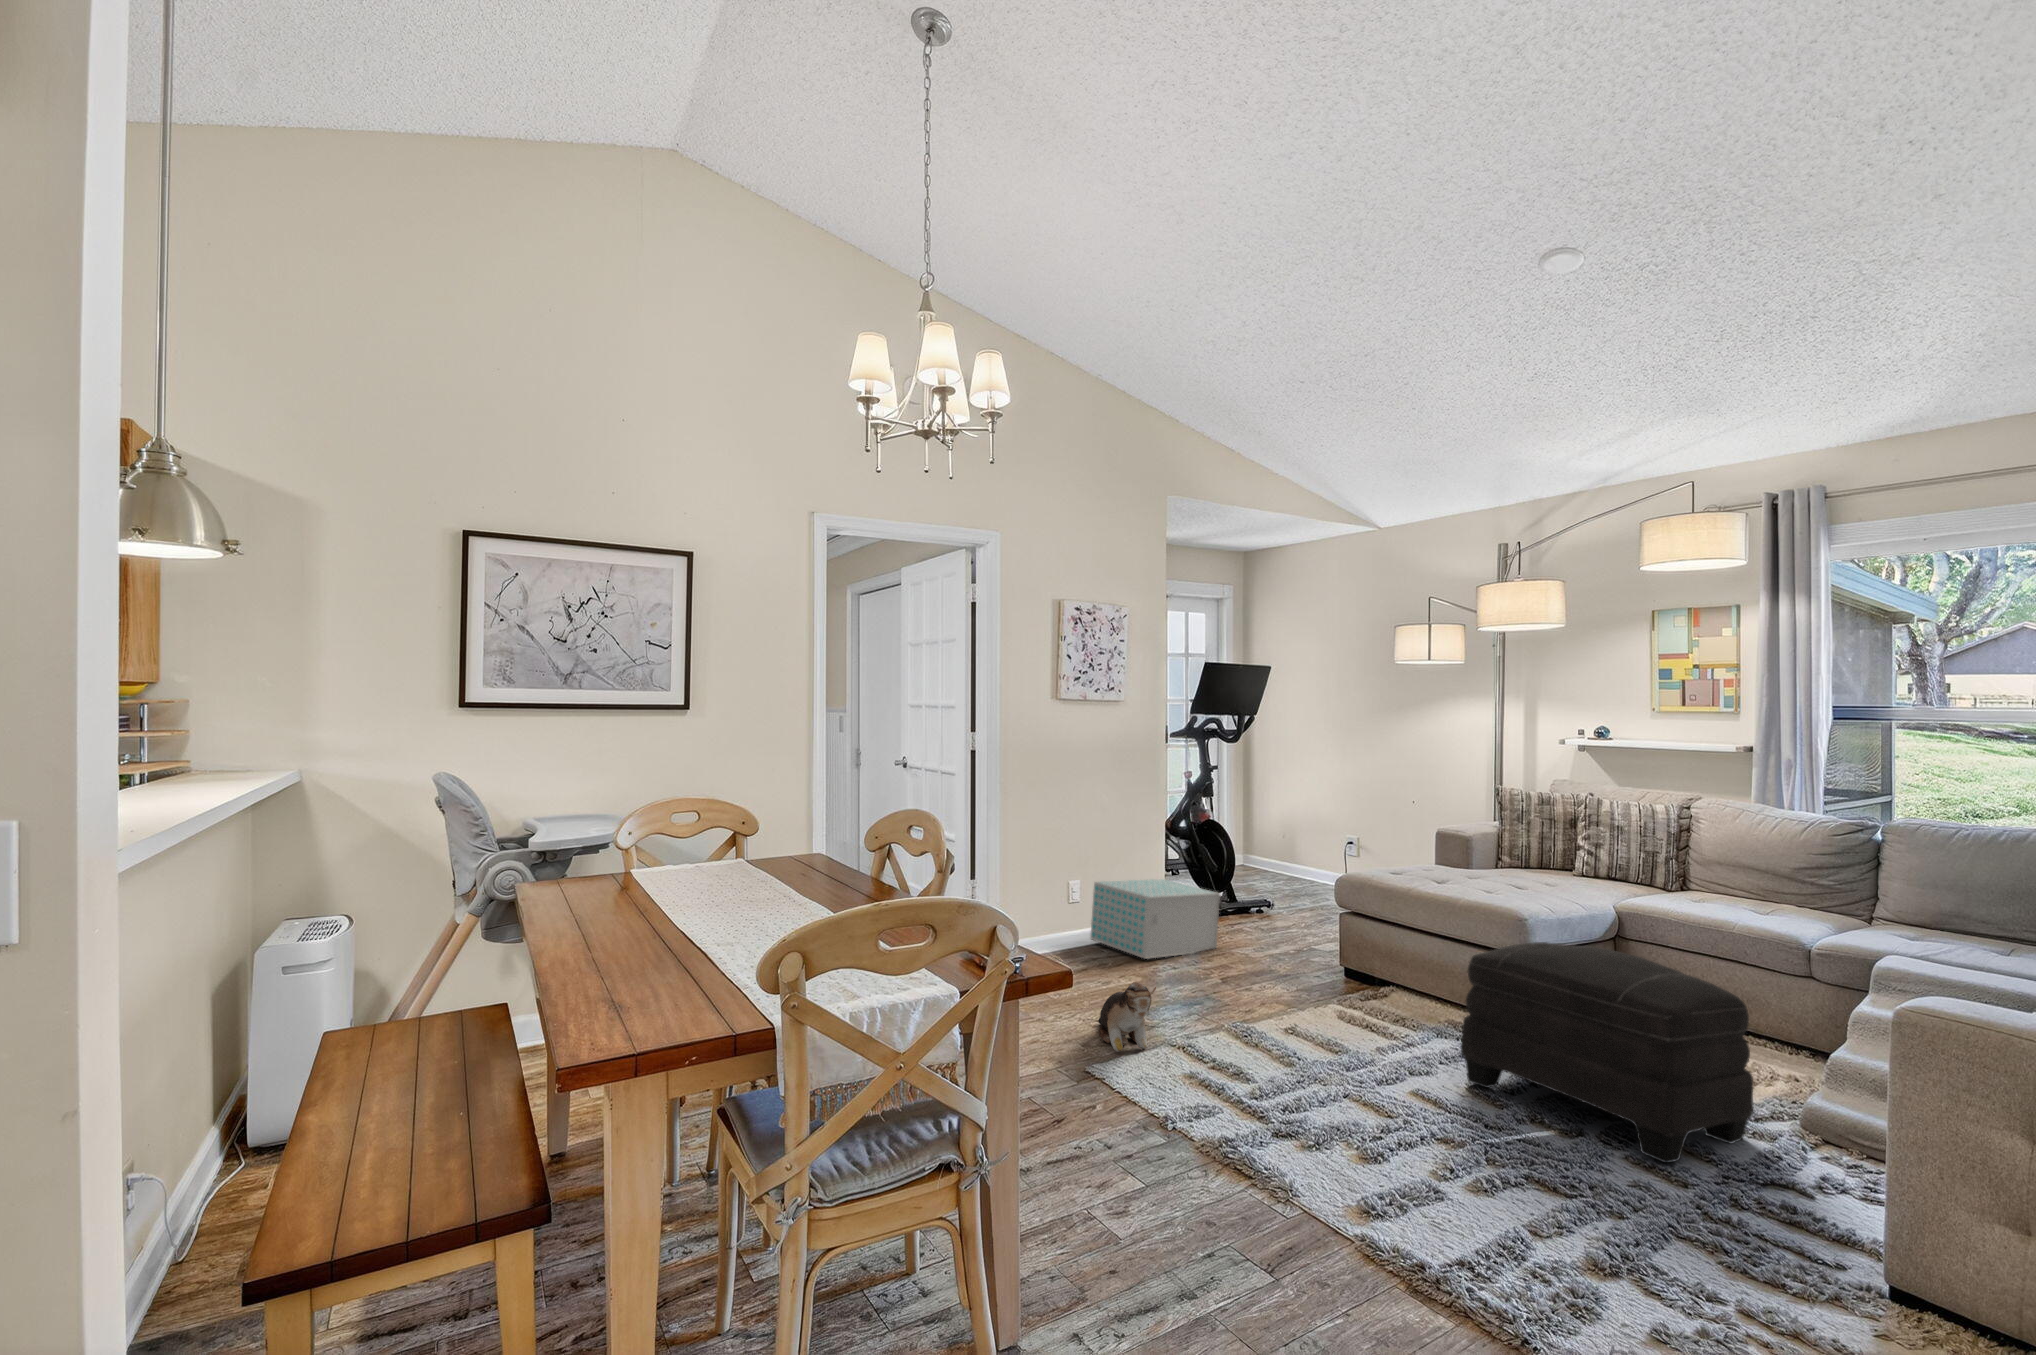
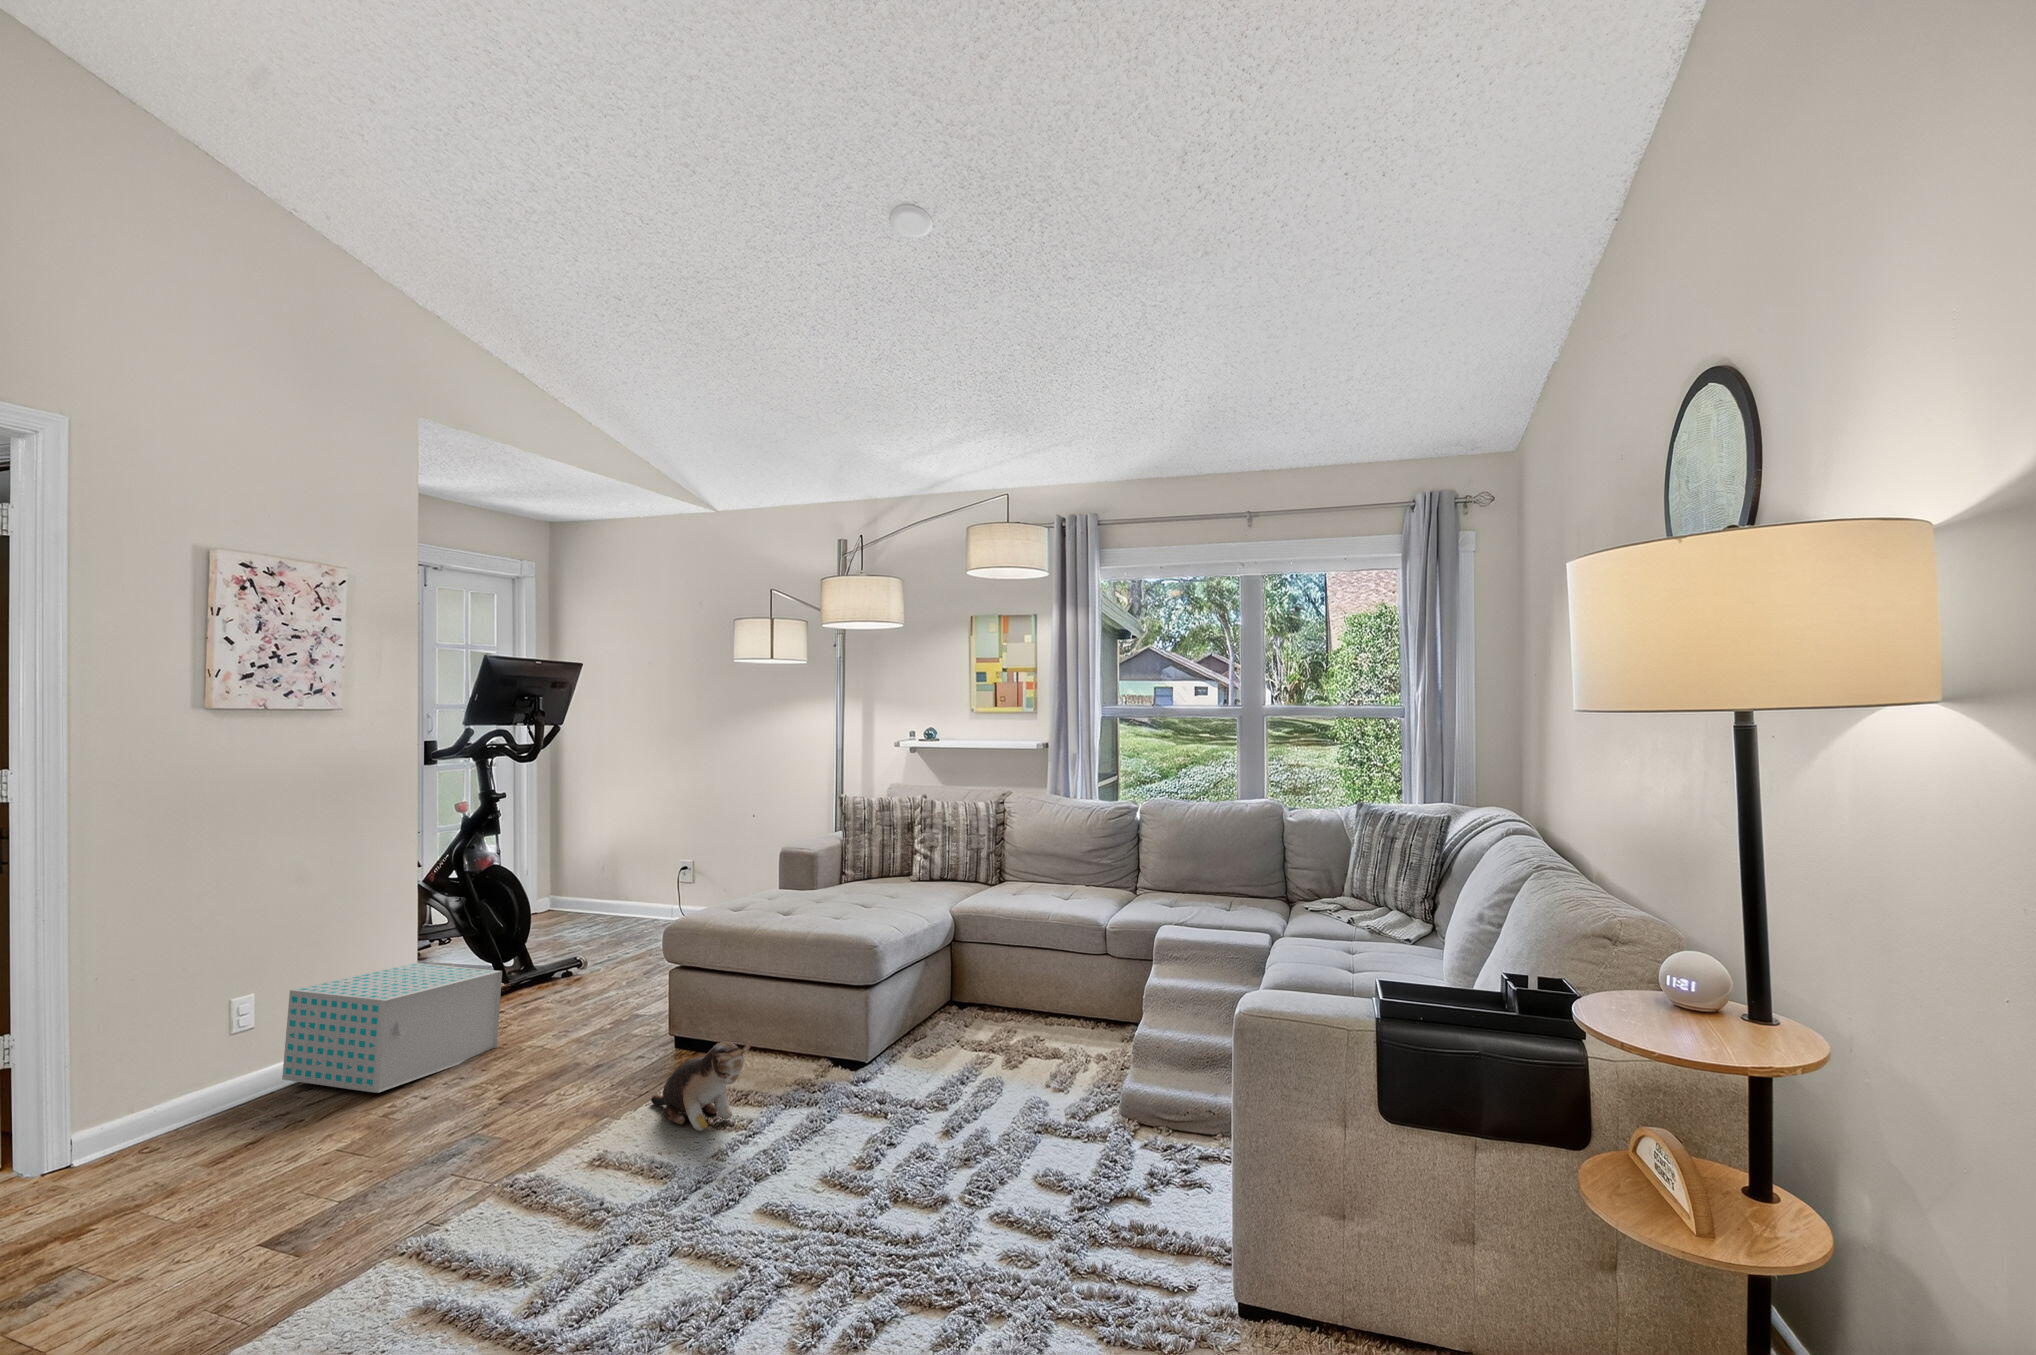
ottoman: present [1460,942,1753,1163] -> none [815,974,1092,1212]
plush toy: present [1098,982,1156,1052] -> present [651,1041,751,1131]

